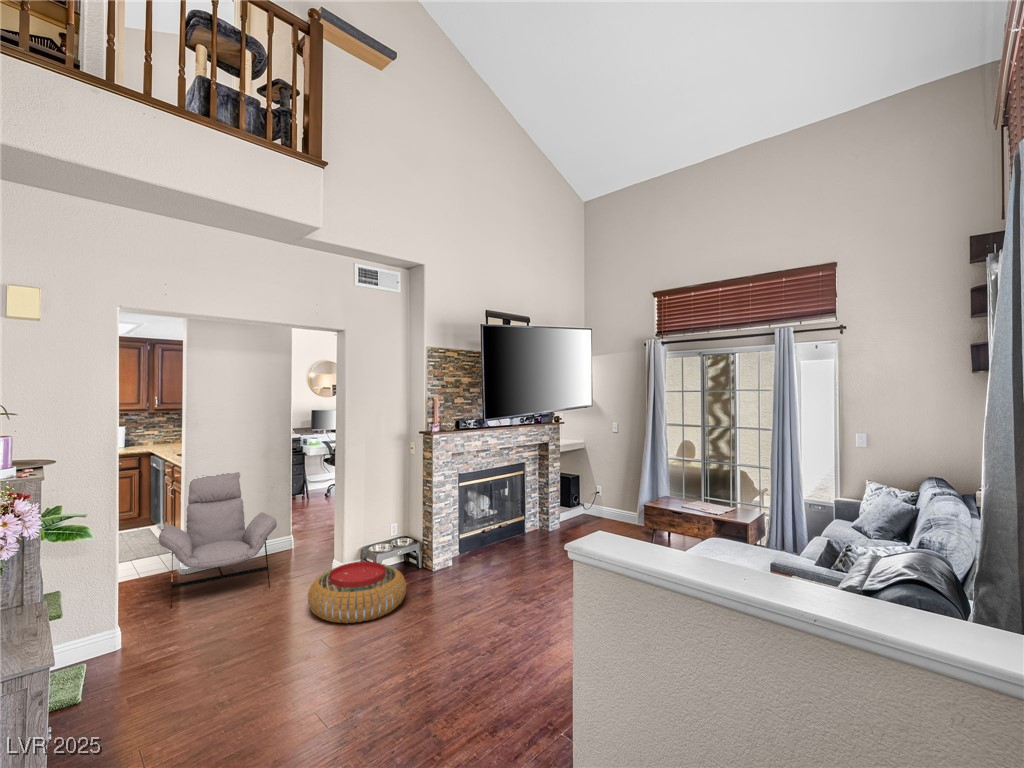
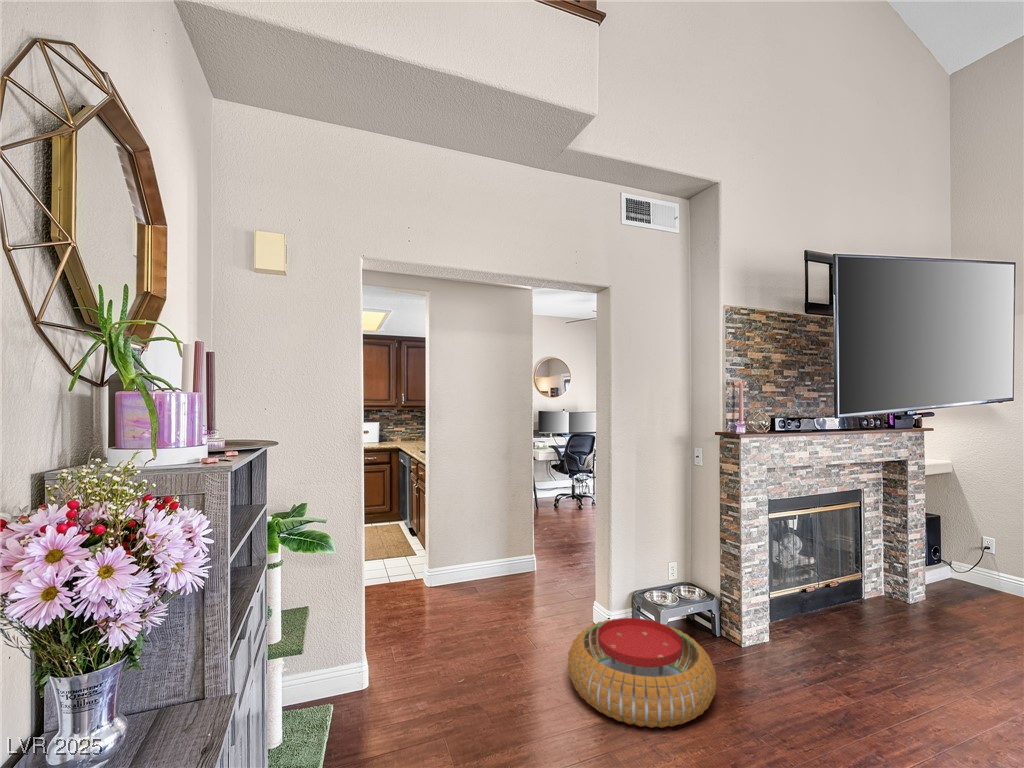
lounge chair: present [159,472,277,608] -> none [392,474,523,639]

